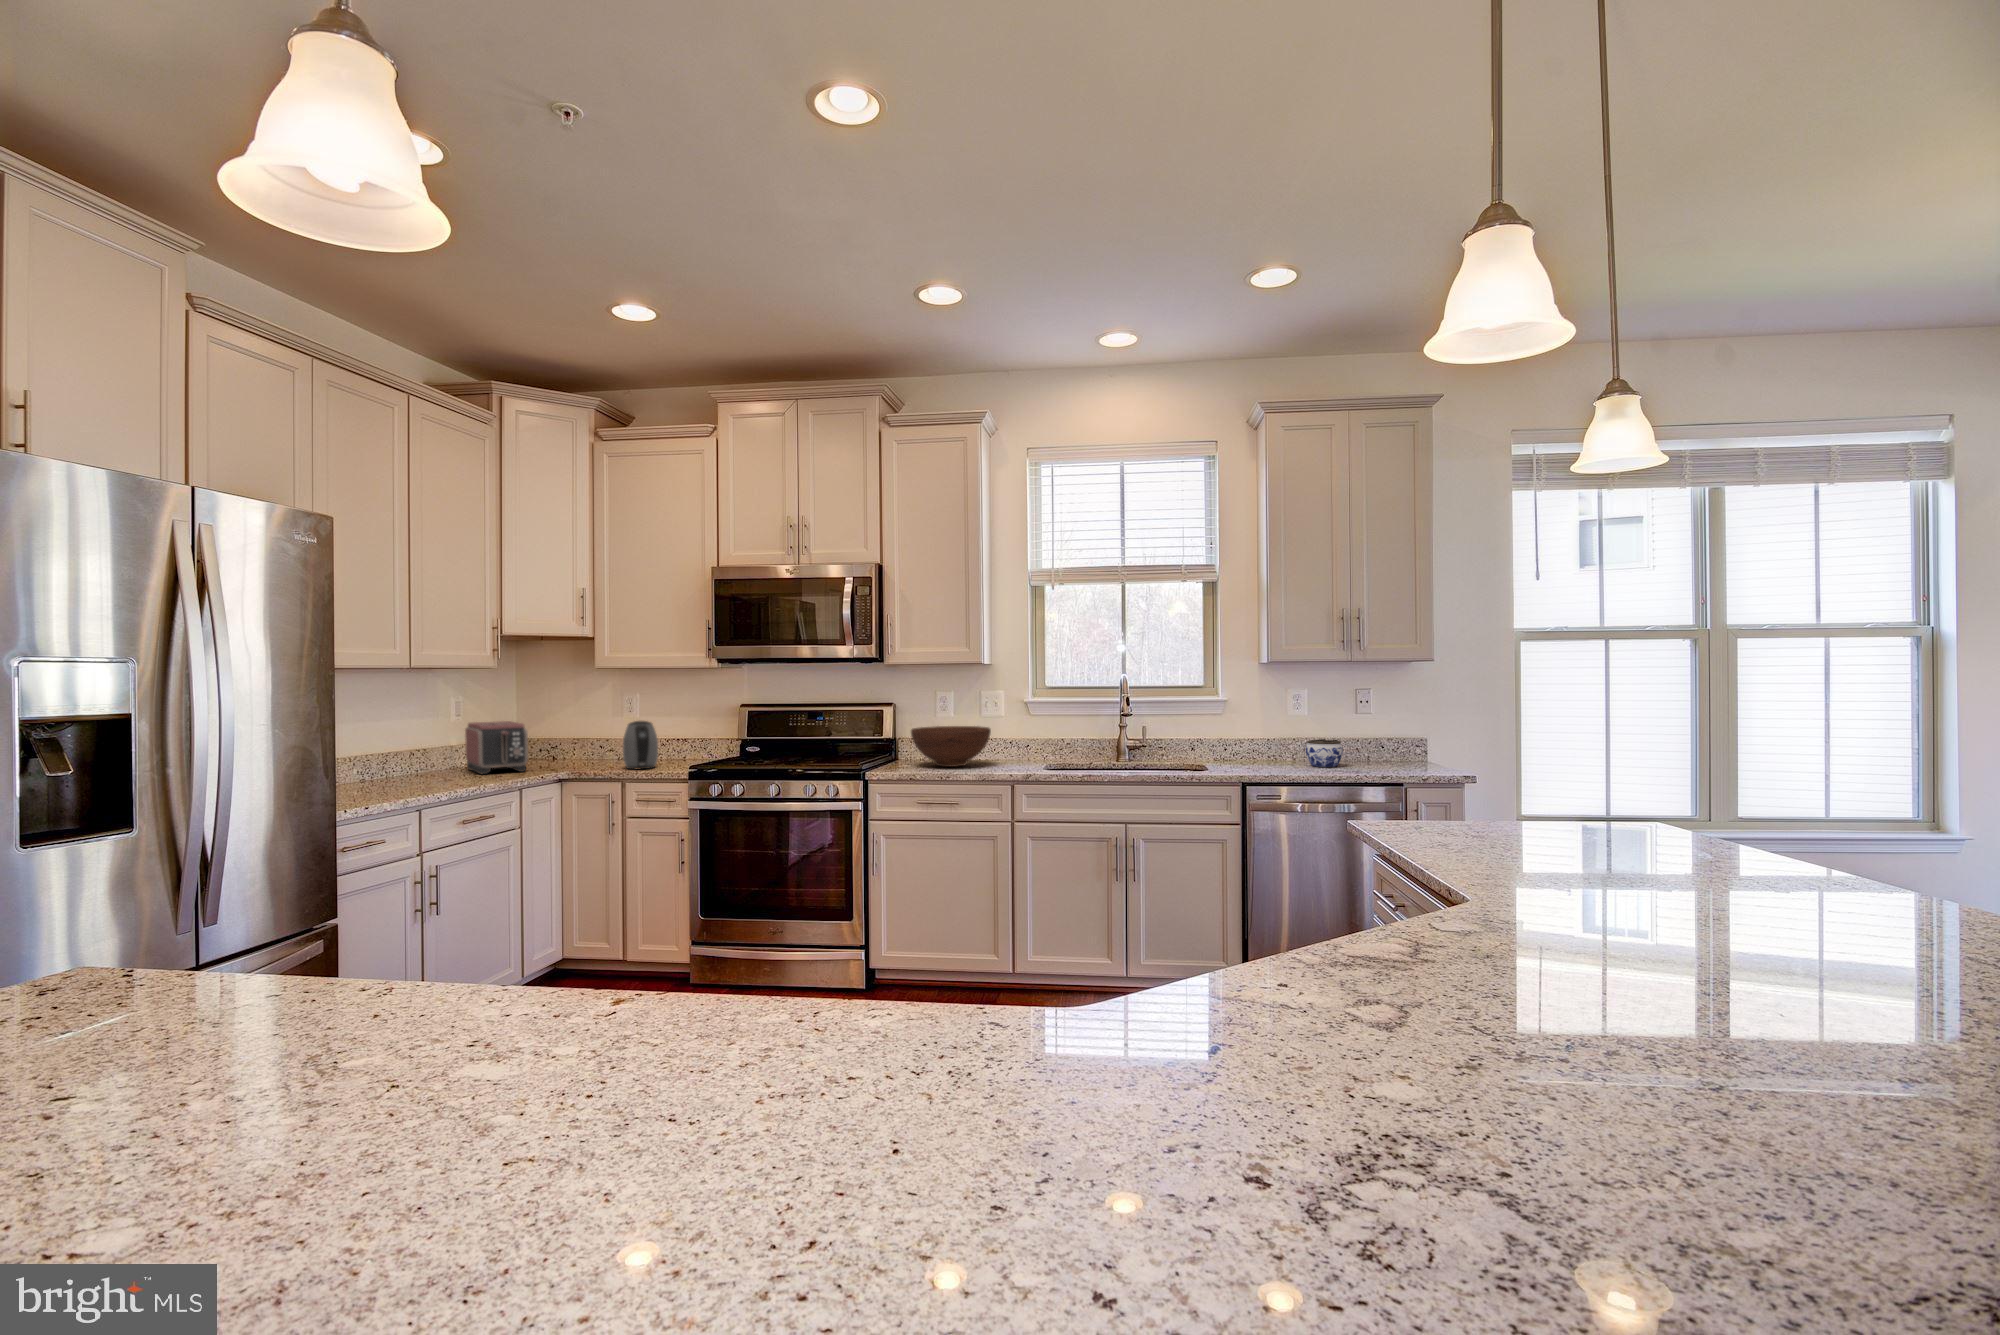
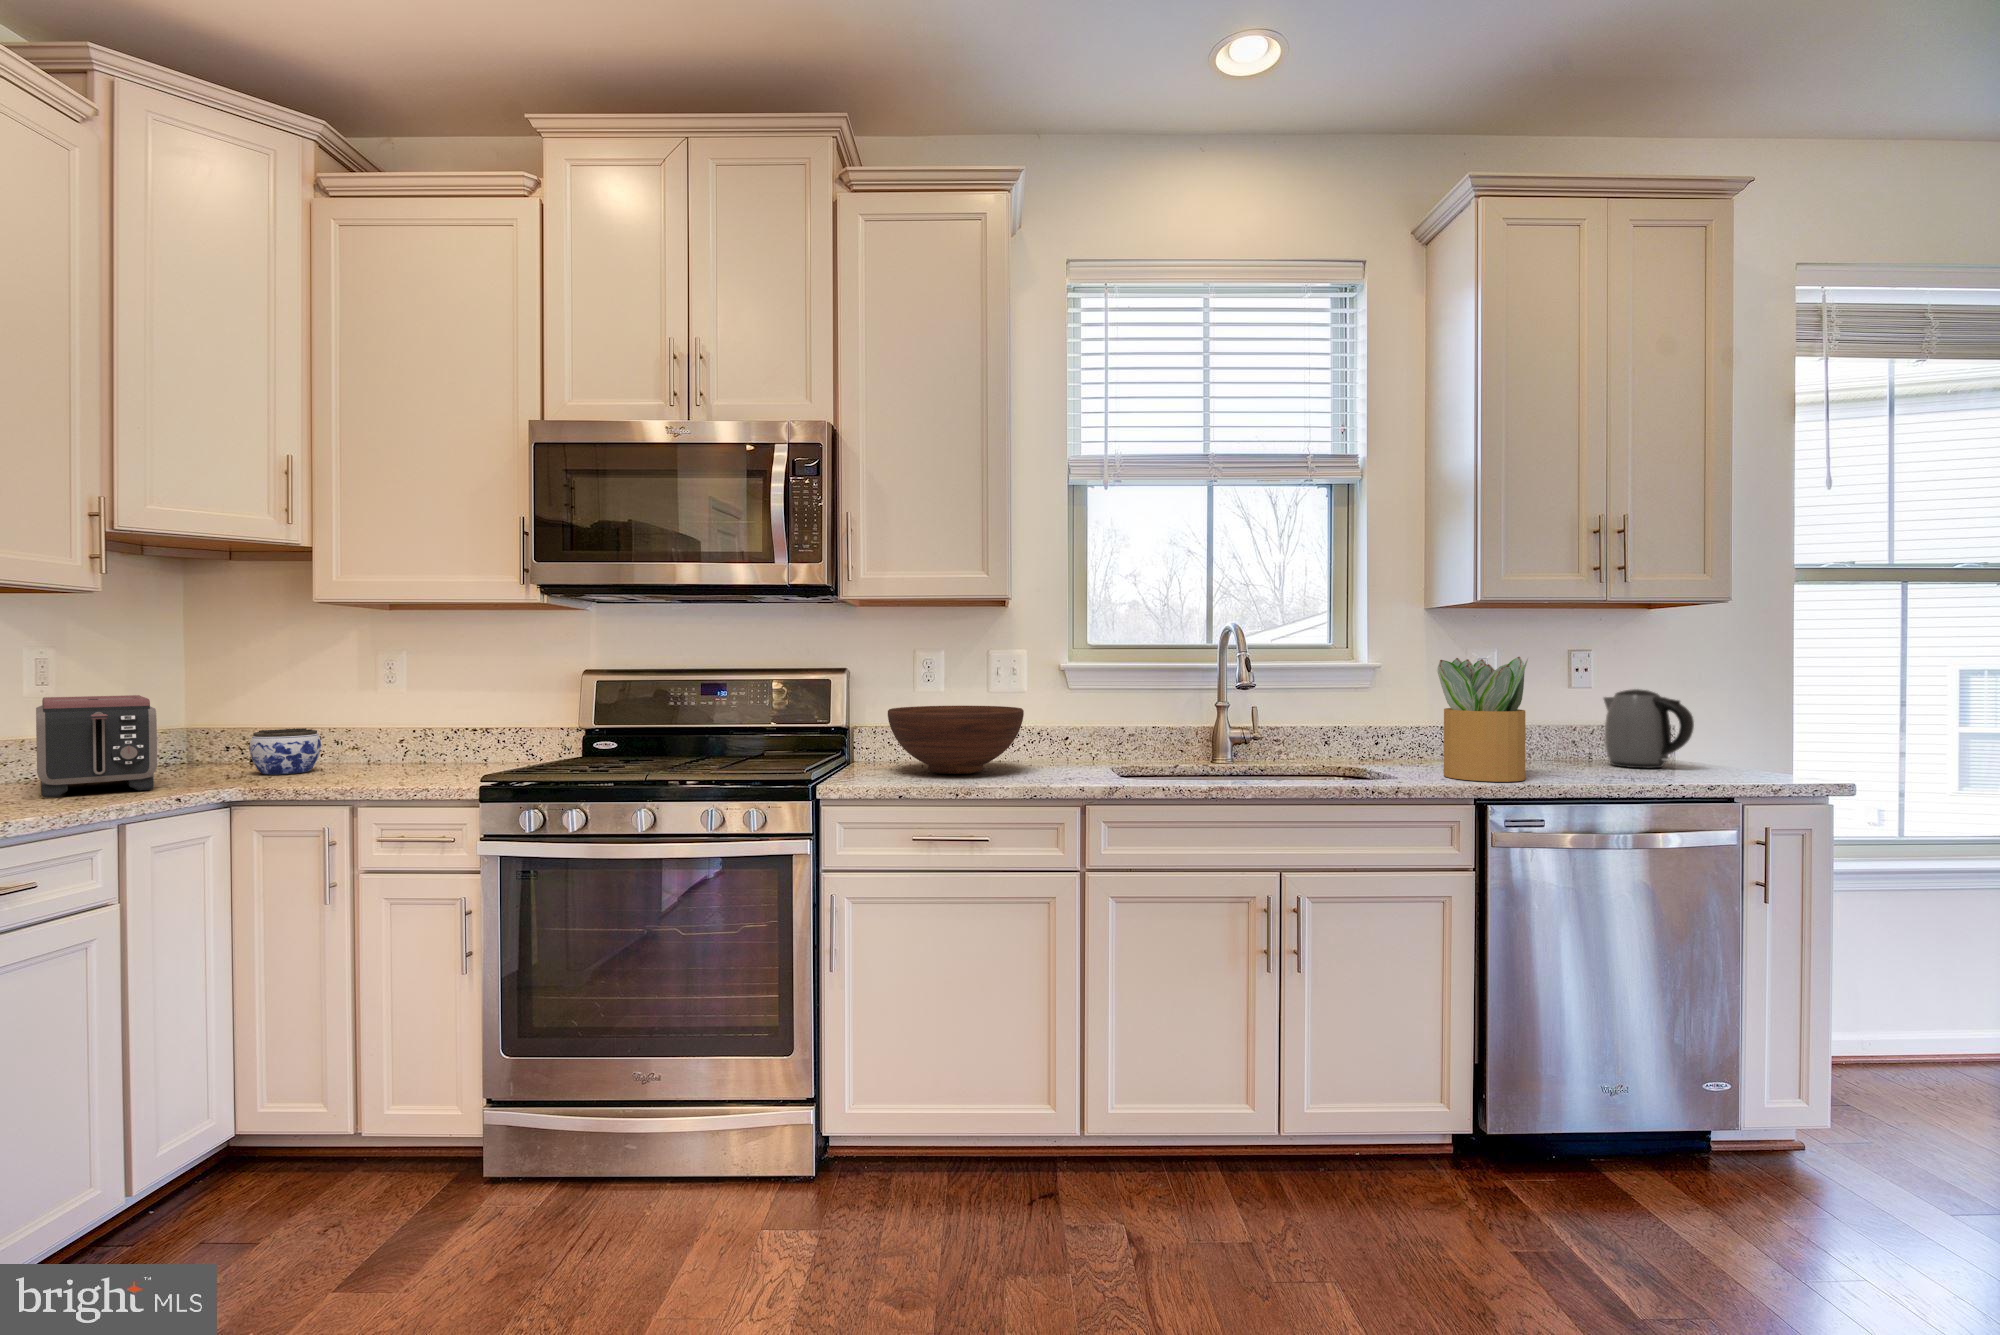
potted plant: none [1232,697,1287,773] -> present [1437,657,1528,782]
kettle: present [623,721,658,769] -> present [1604,689,1694,768]
jar: present [1306,739,1343,767] -> present [249,728,321,775]

